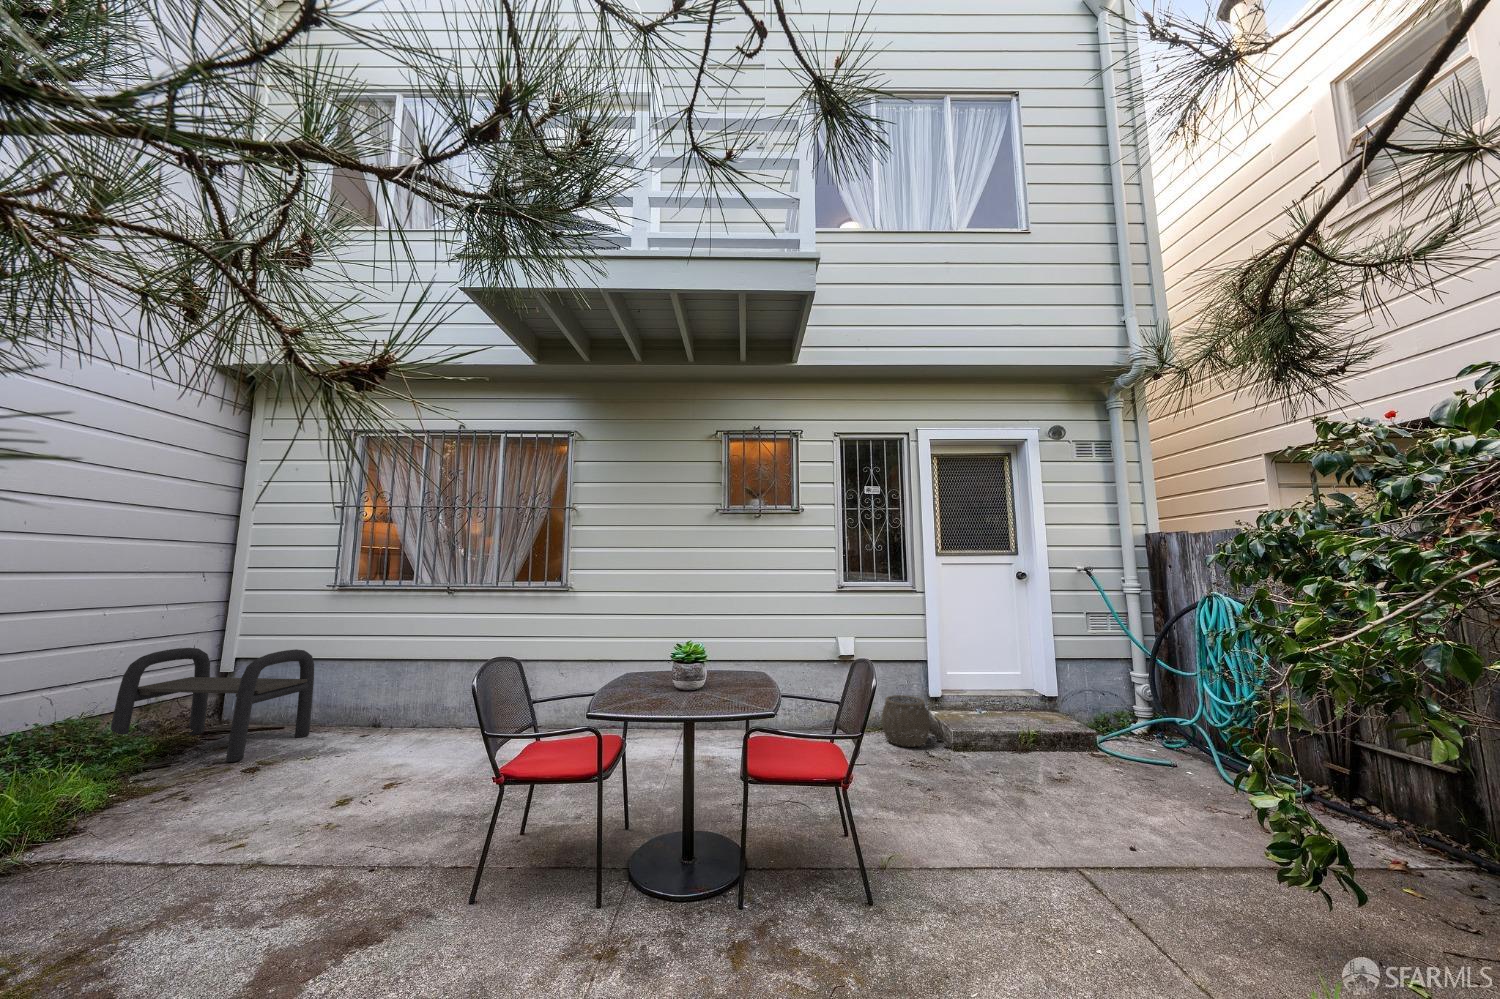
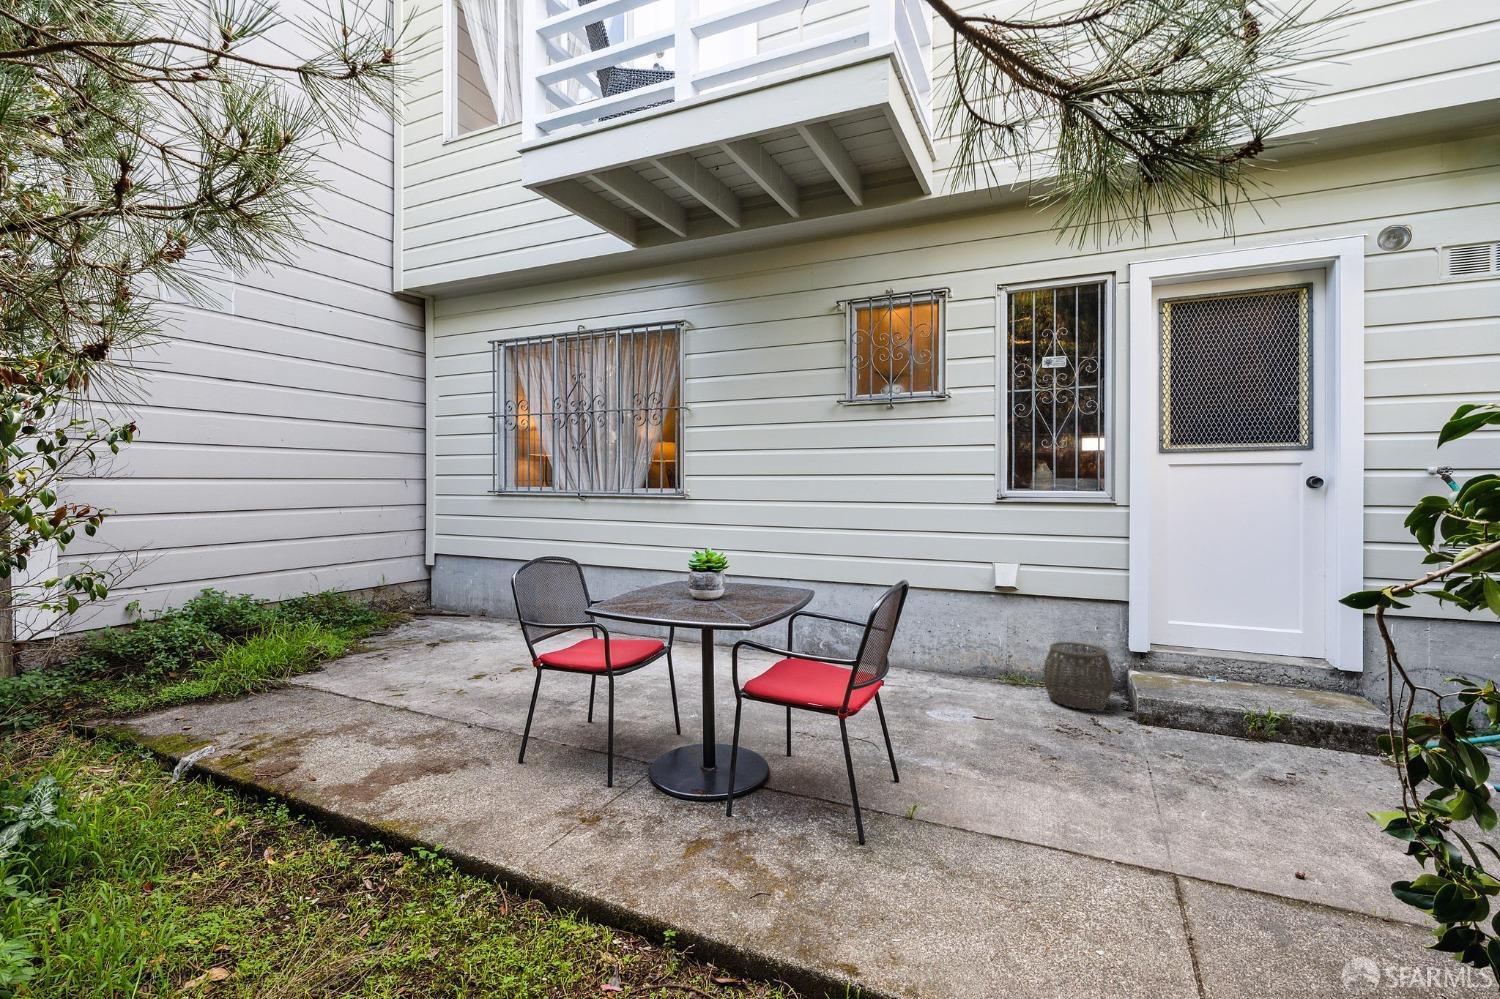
bench: present [111,648,314,762] -> none [357,543,486,636]

